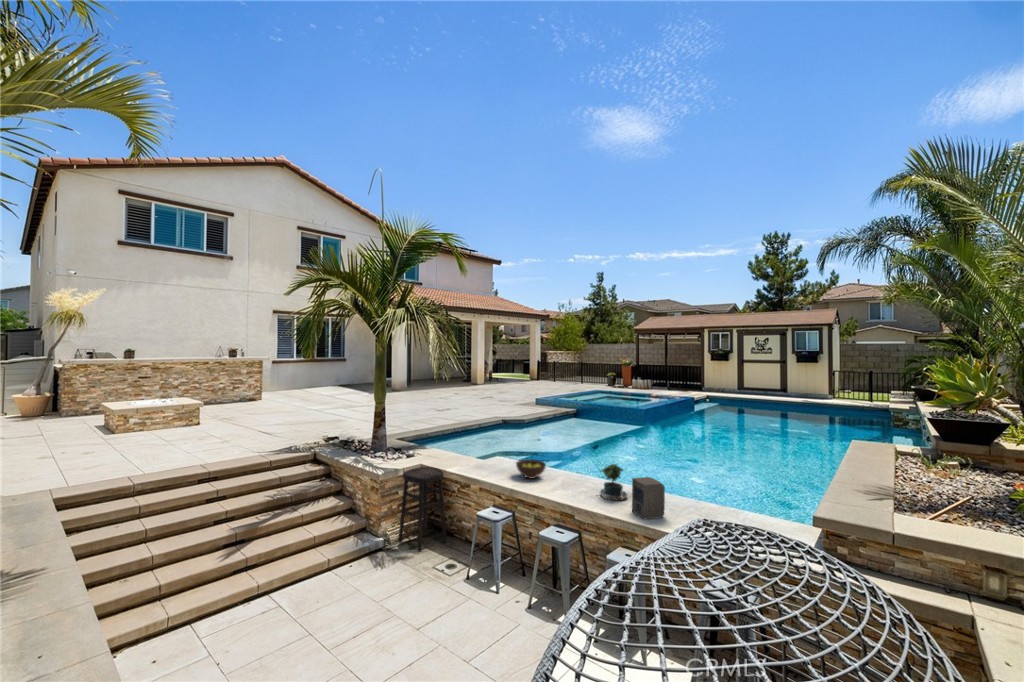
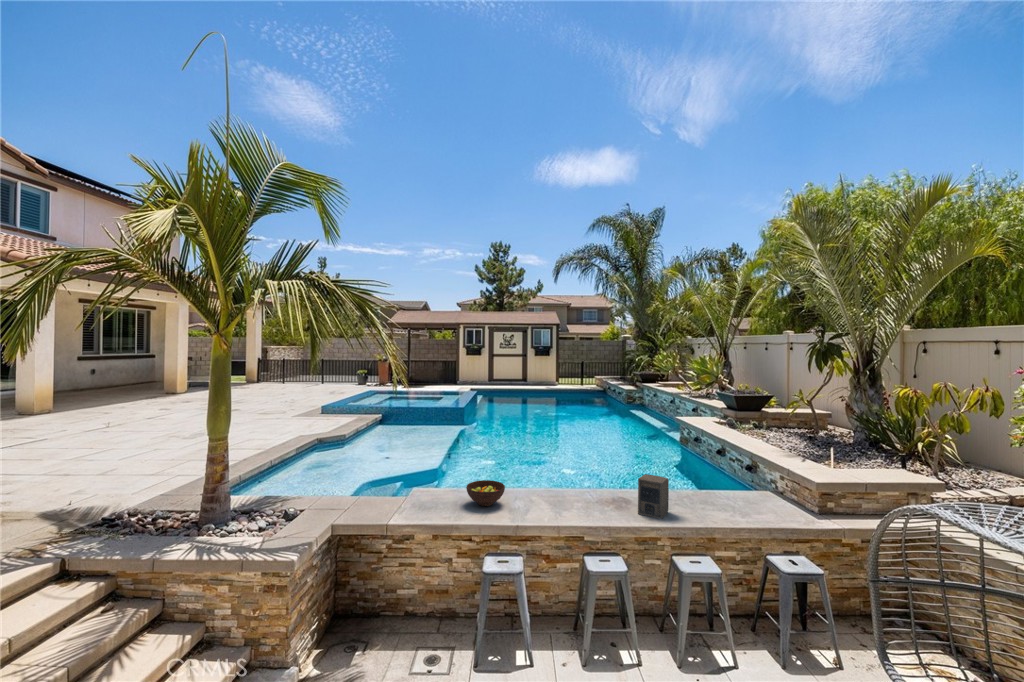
potted plant: present [600,464,627,501] -> none [581,466,612,510]
stool: present [398,467,446,552] -> none [312,523,385,667]

